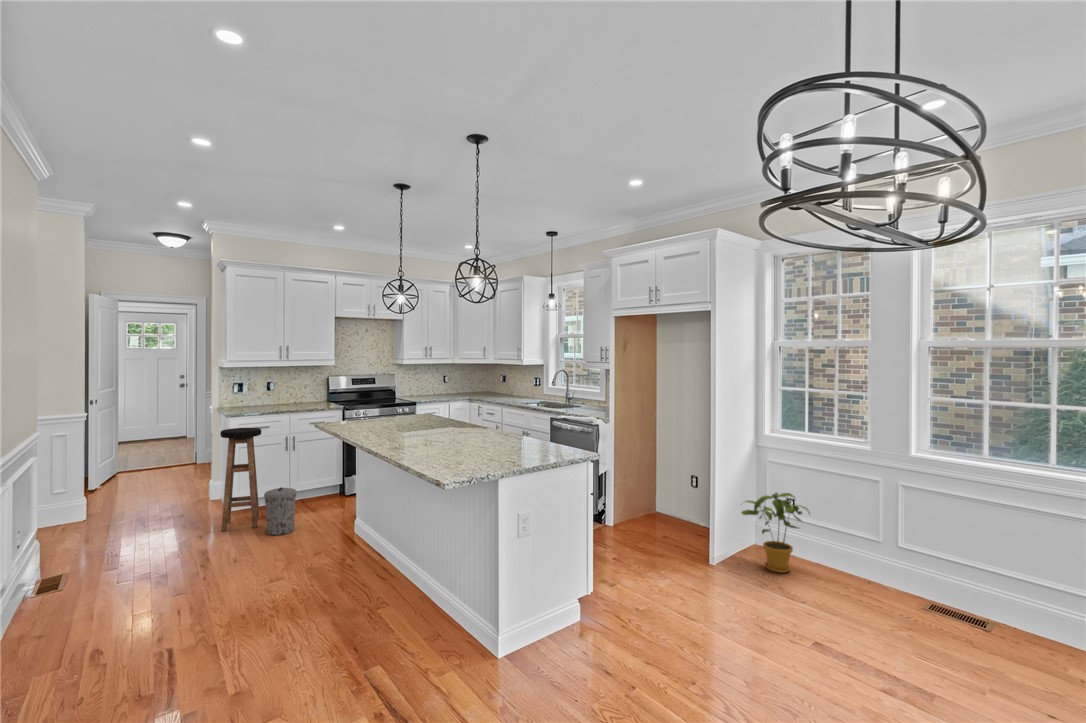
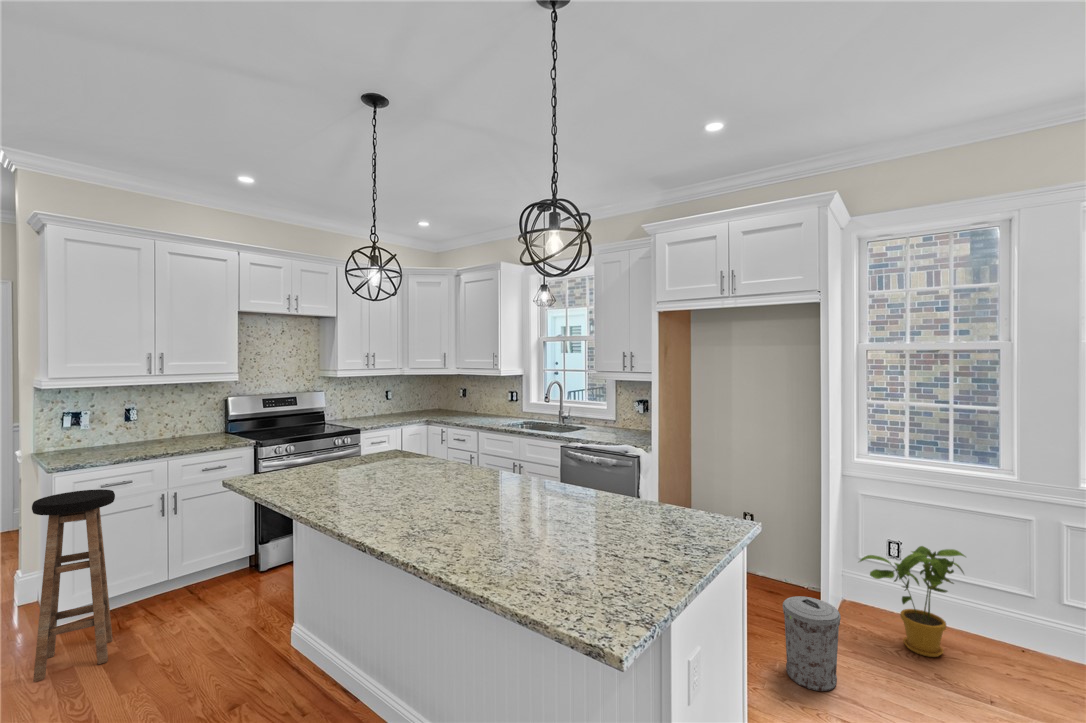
trash can: present [264,487,297,535] -> present [783,596,841,691]

